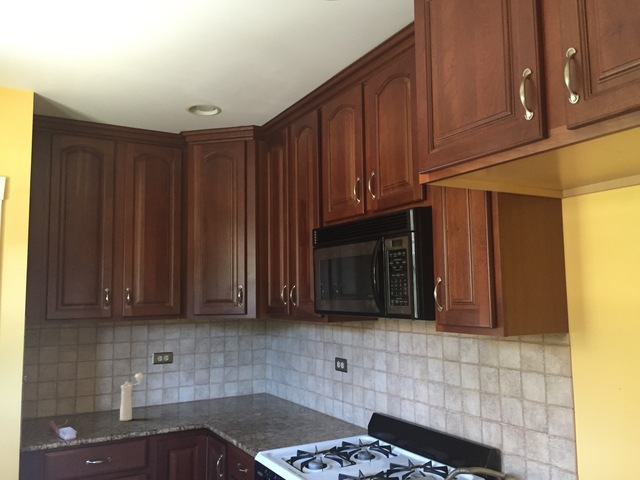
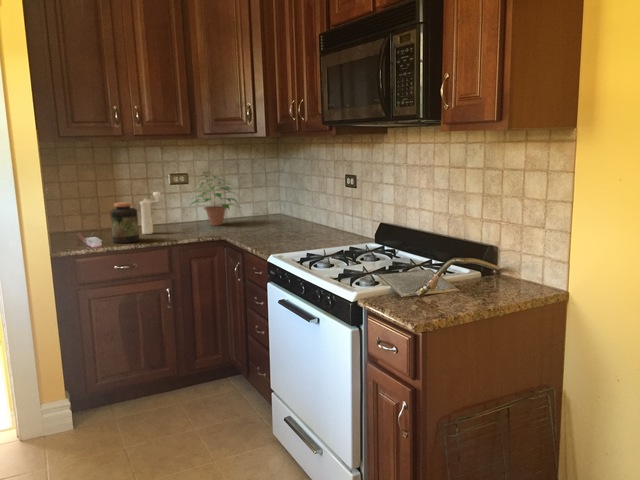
potted plant: none [173,352,228,409] -> present [192,172,237,226]
jar: none [88,387,118,433] -> present [110,202,139,243]

